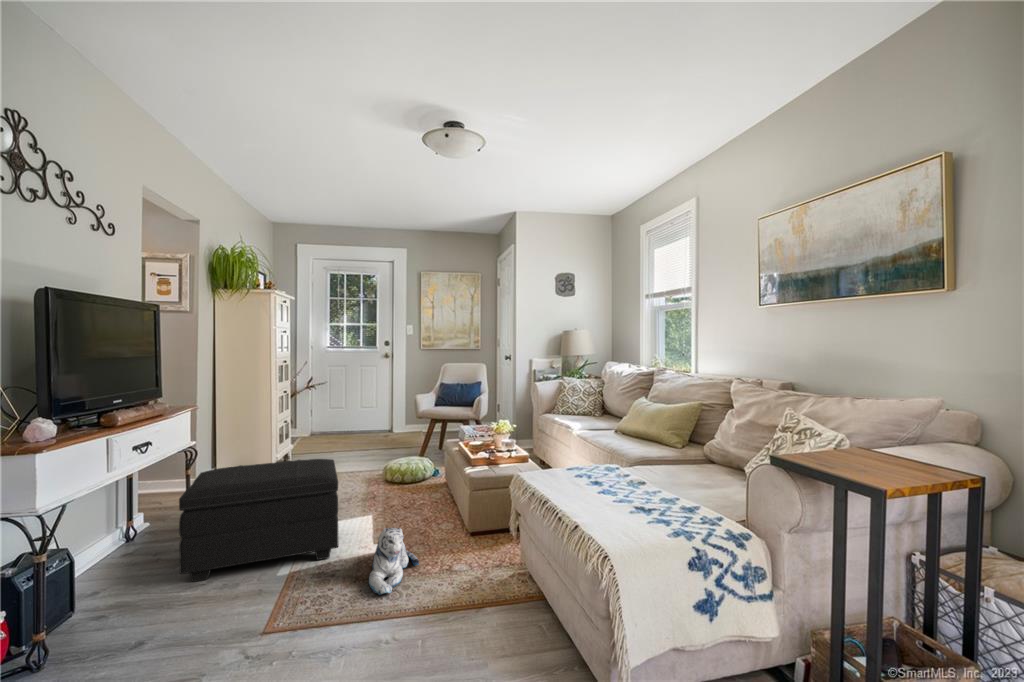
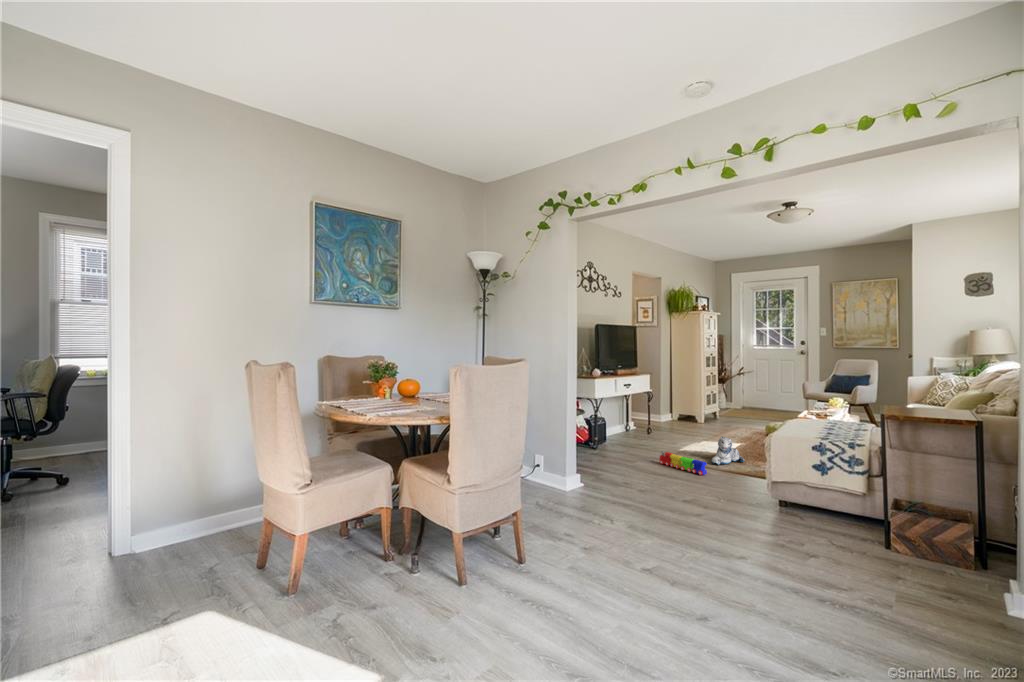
footstool: present [179,459,339,582] -> none [639,402,715,451]
toy train: none [267,616,398,657] -> present [660,451,707,475]

